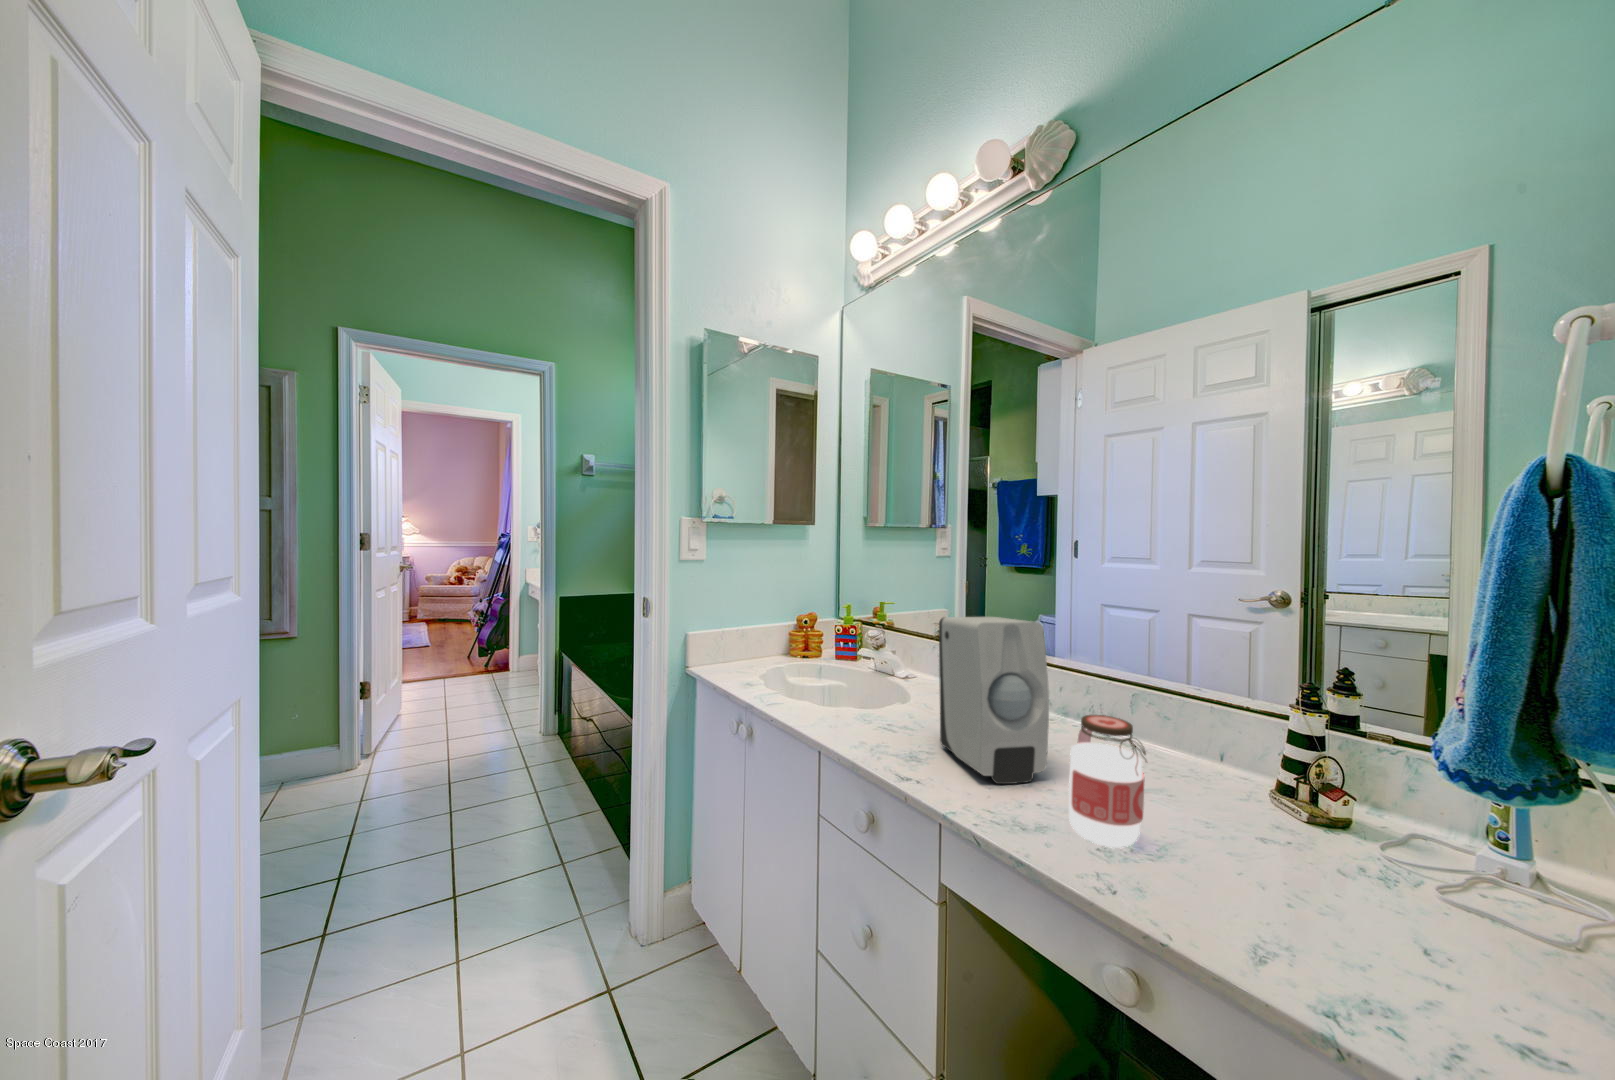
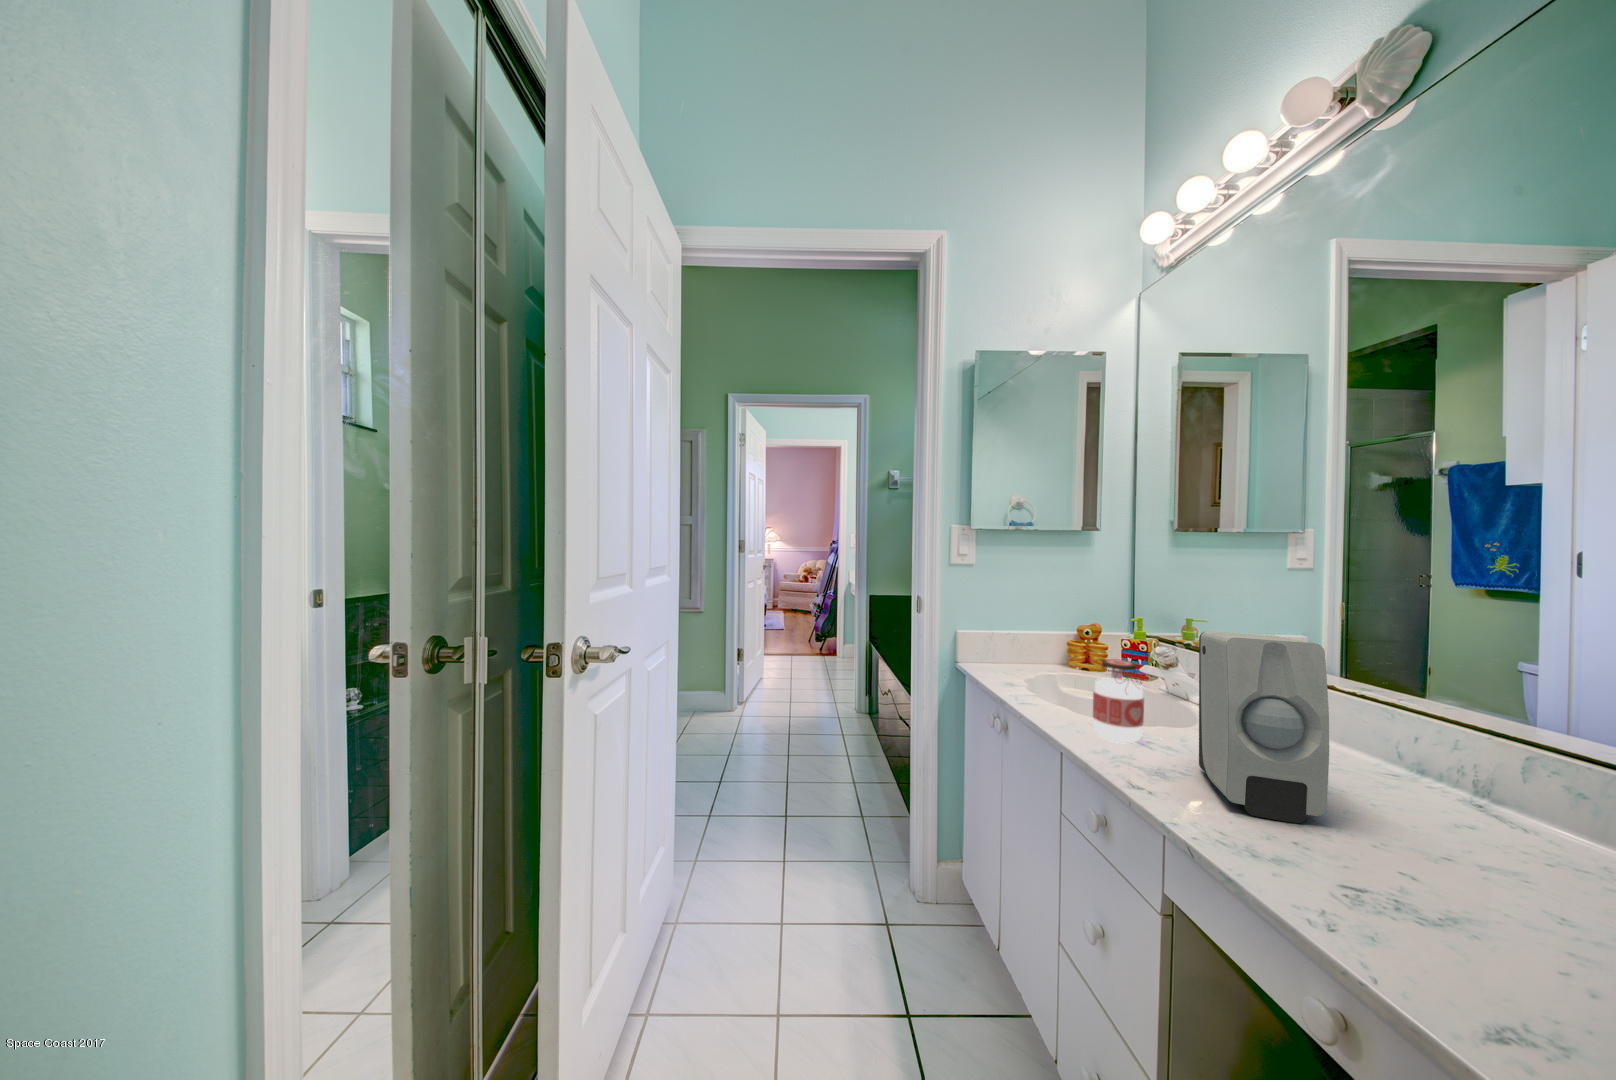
jar: present [1069,715,1147,848] -> present [1093,659,1144,743]

